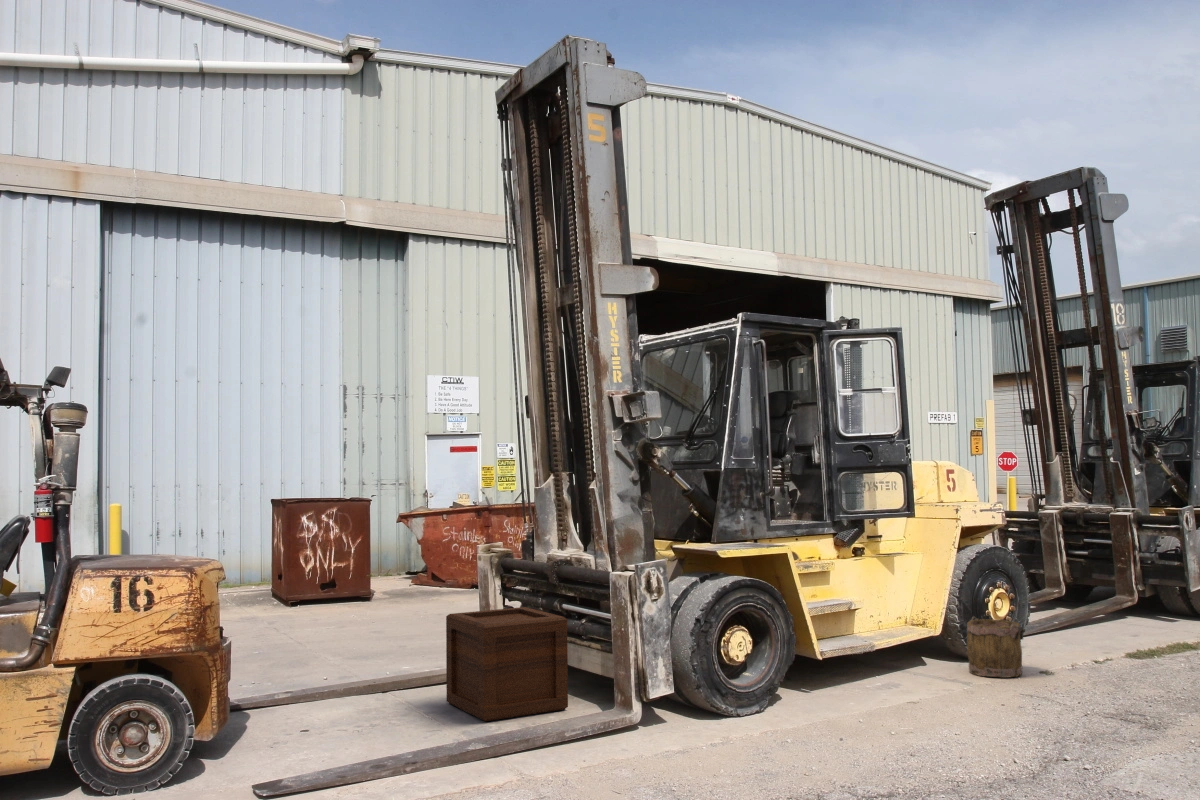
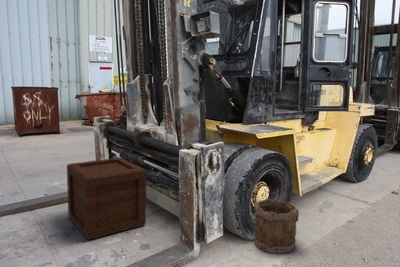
bucket: present [967,617,1025,678] -> present [254,199,299,253]

